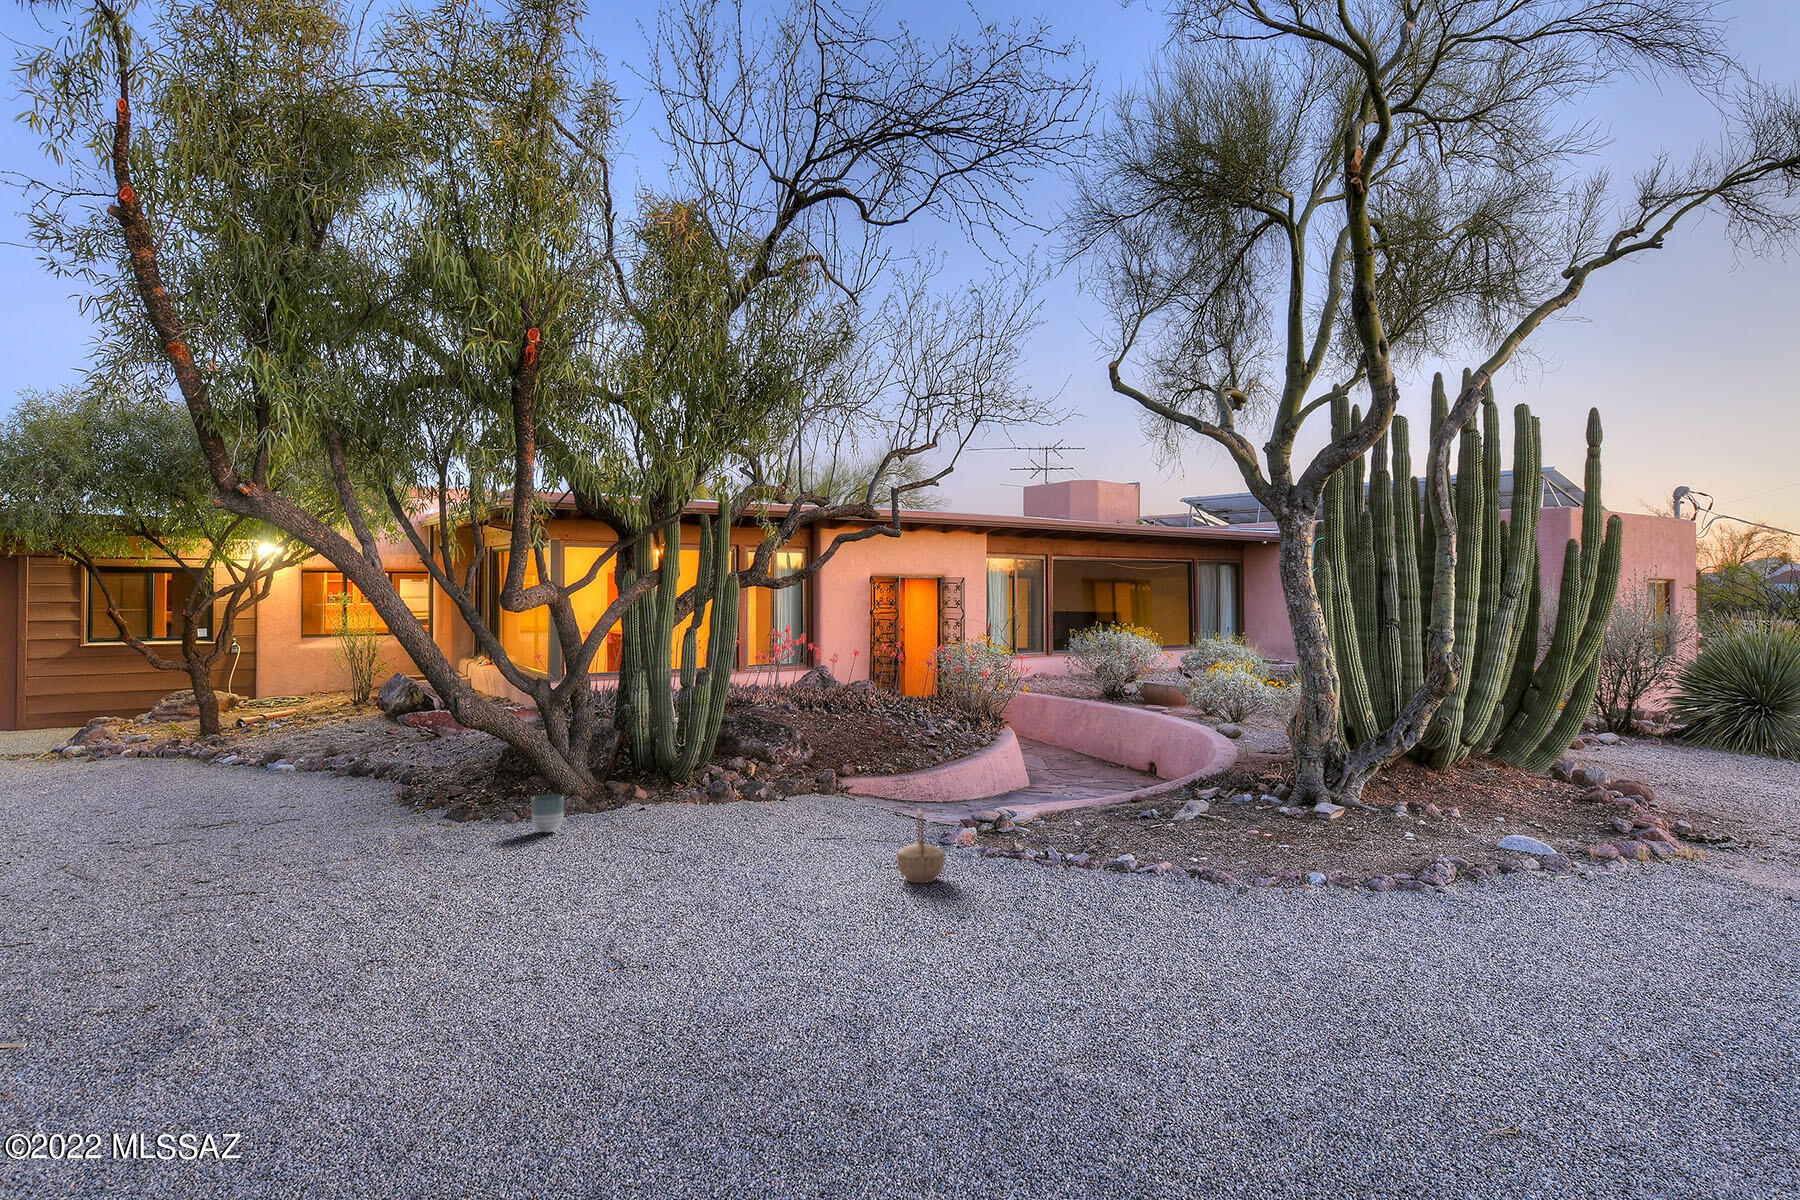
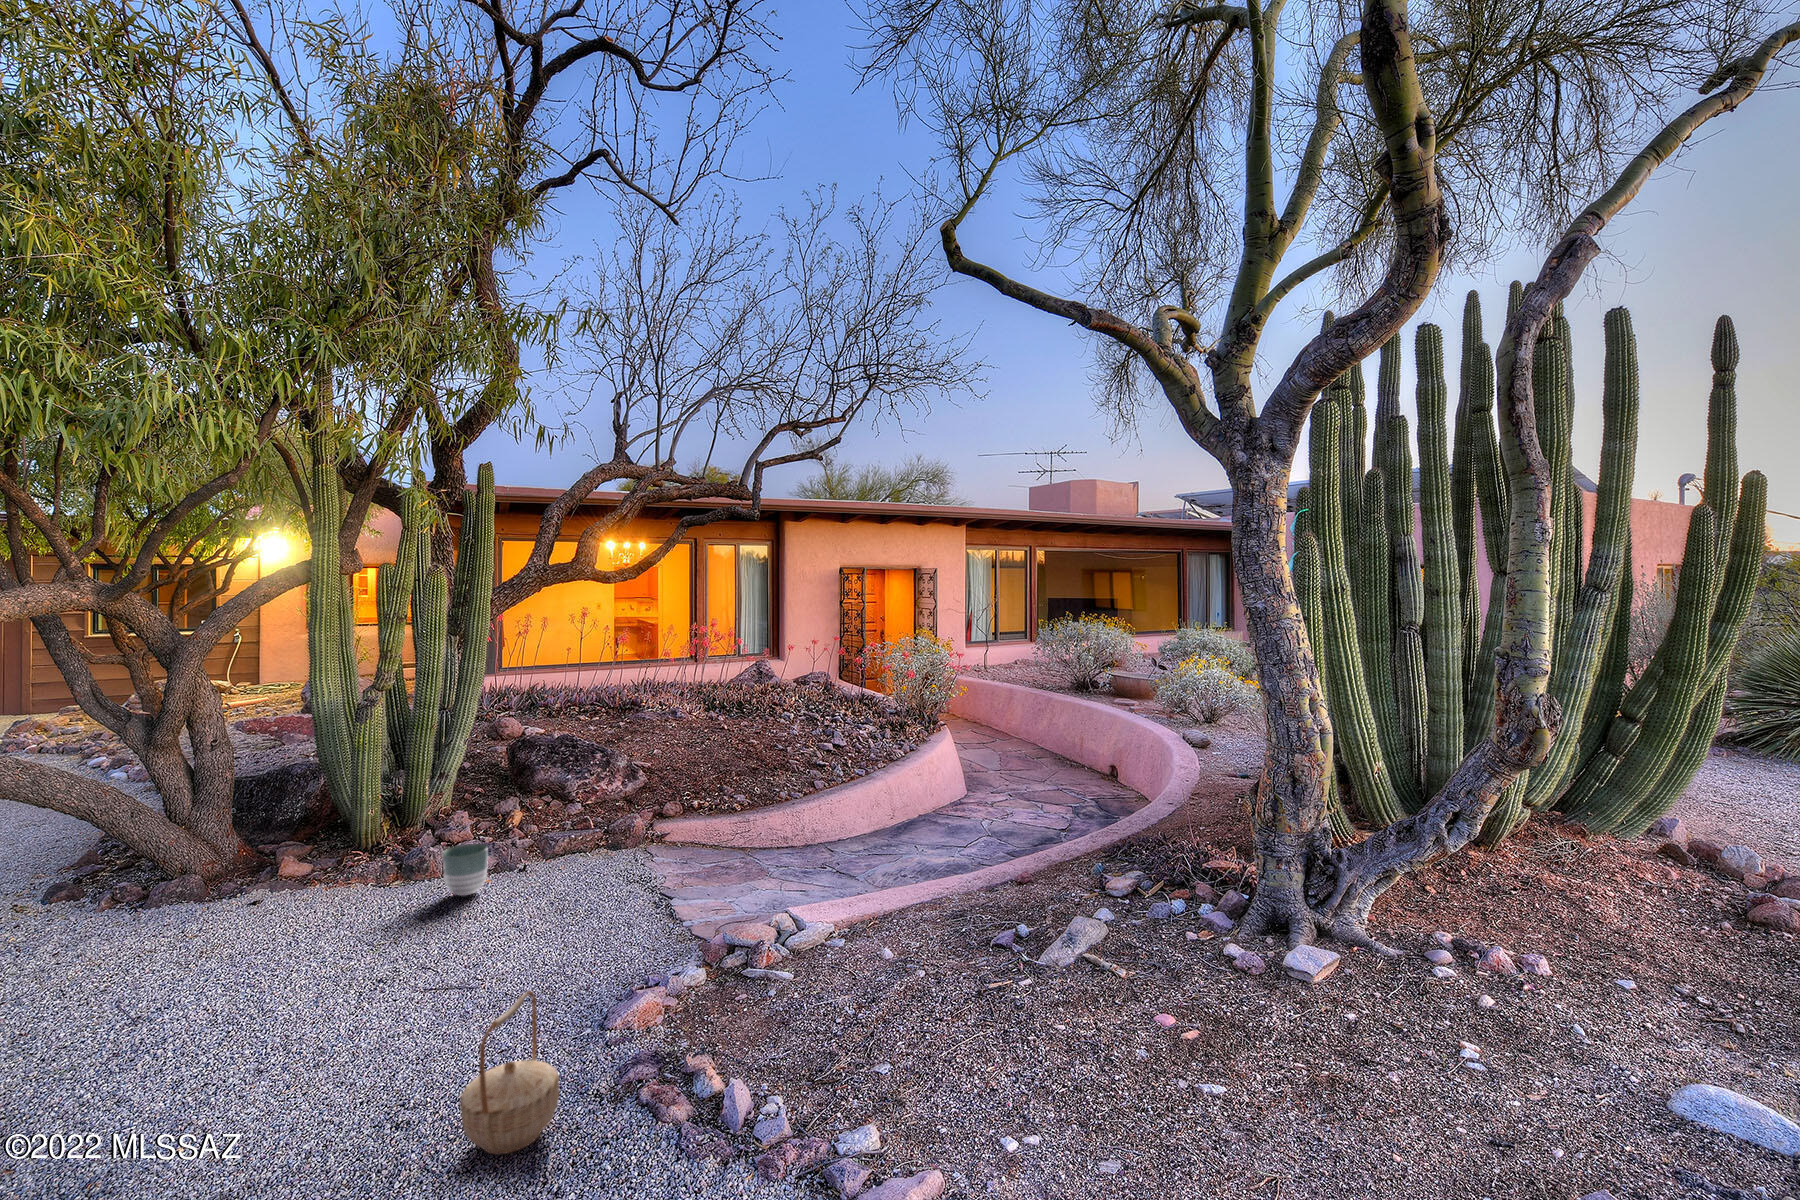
planter: present [531,795,564,833] -> present [442,844,488,896]

